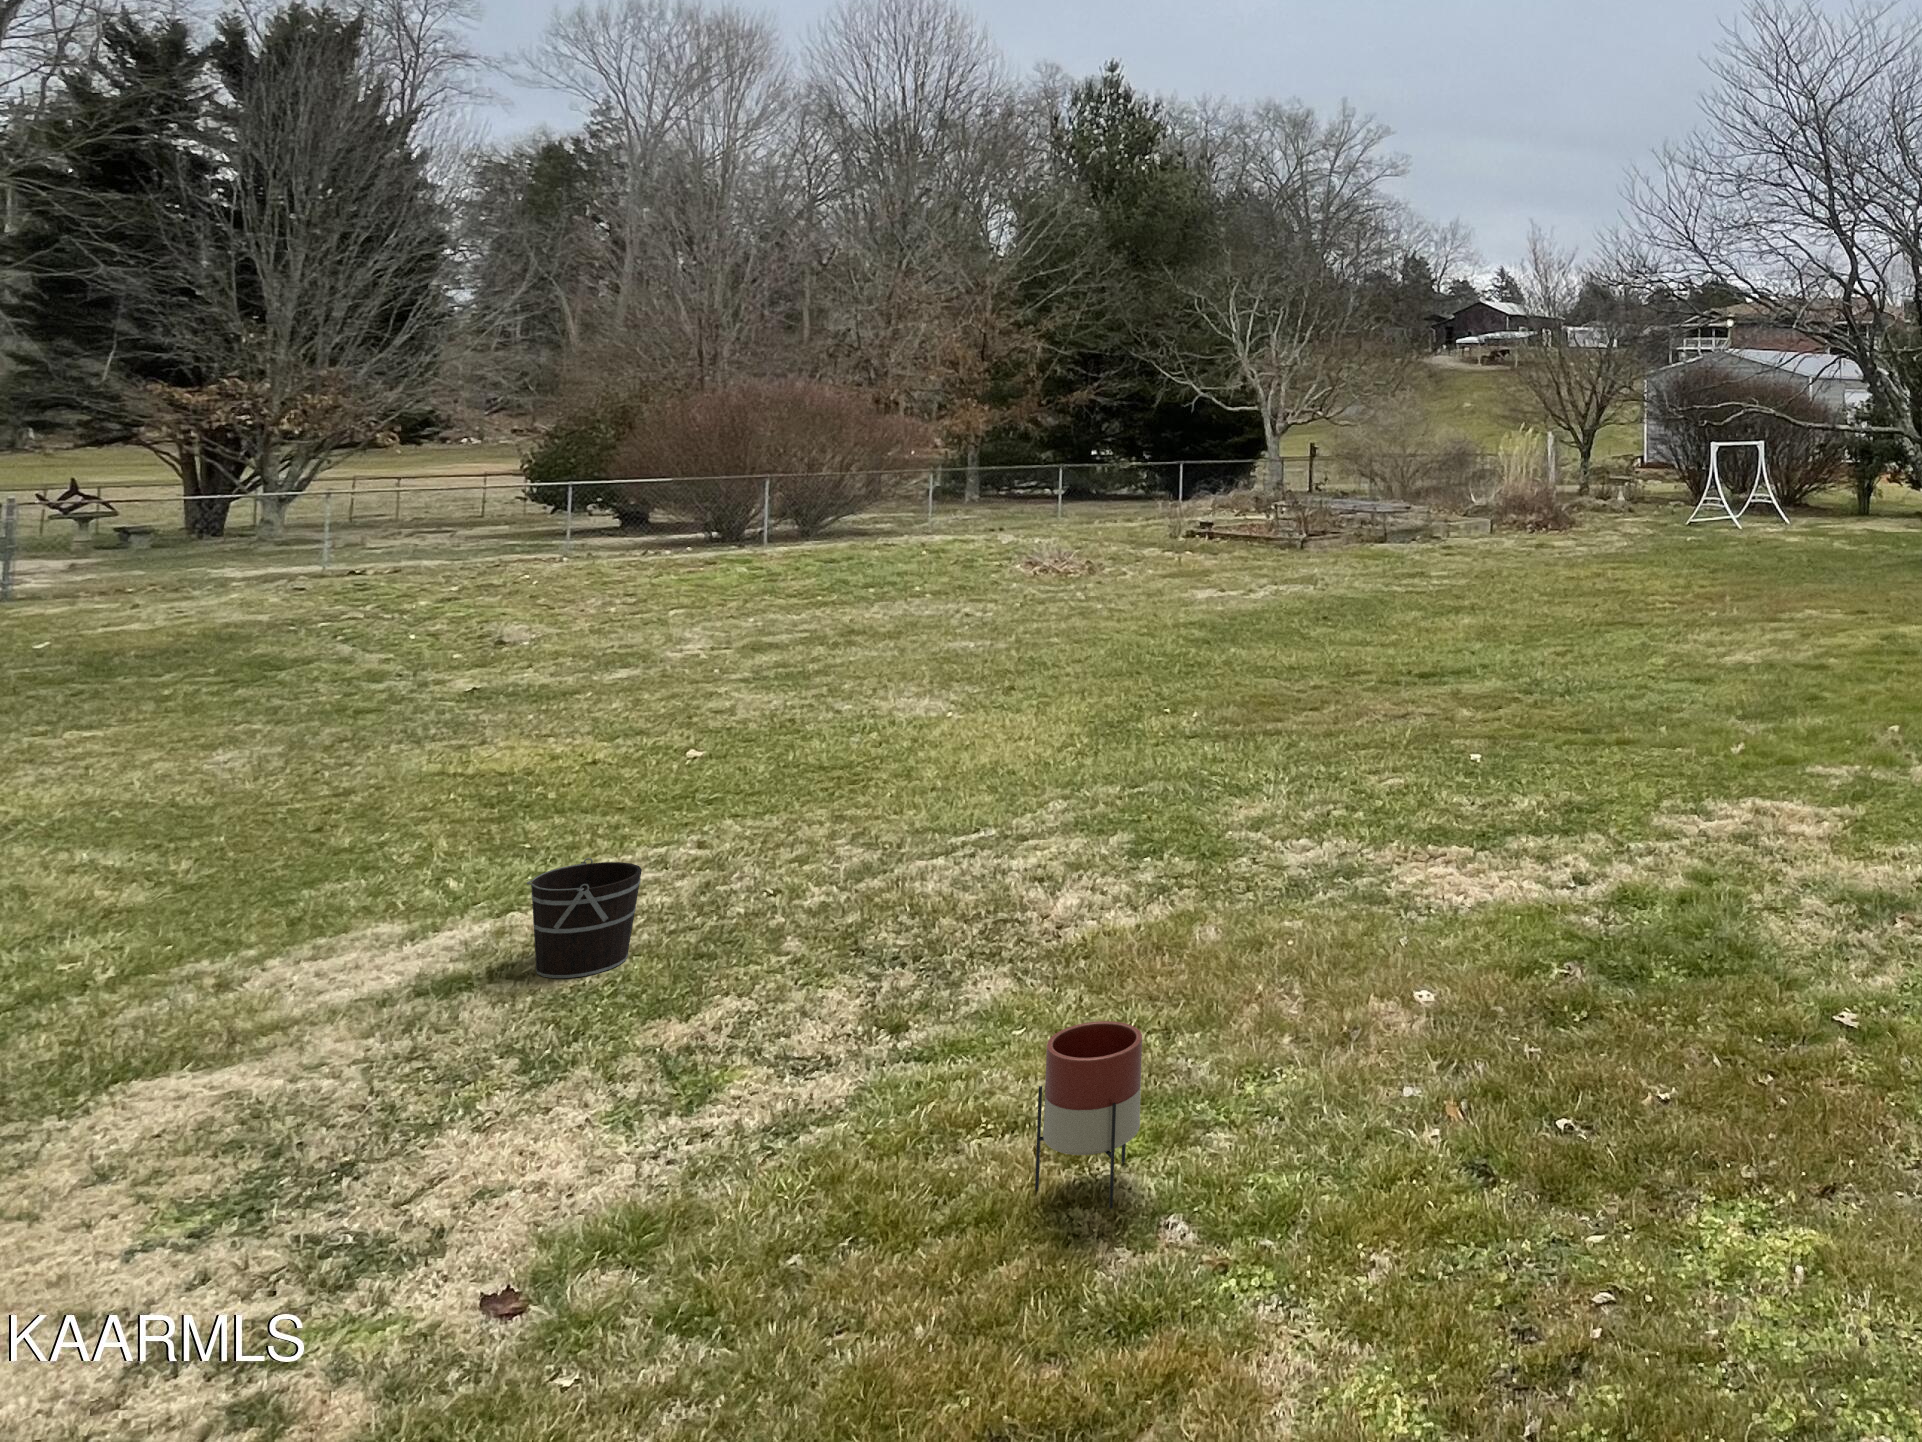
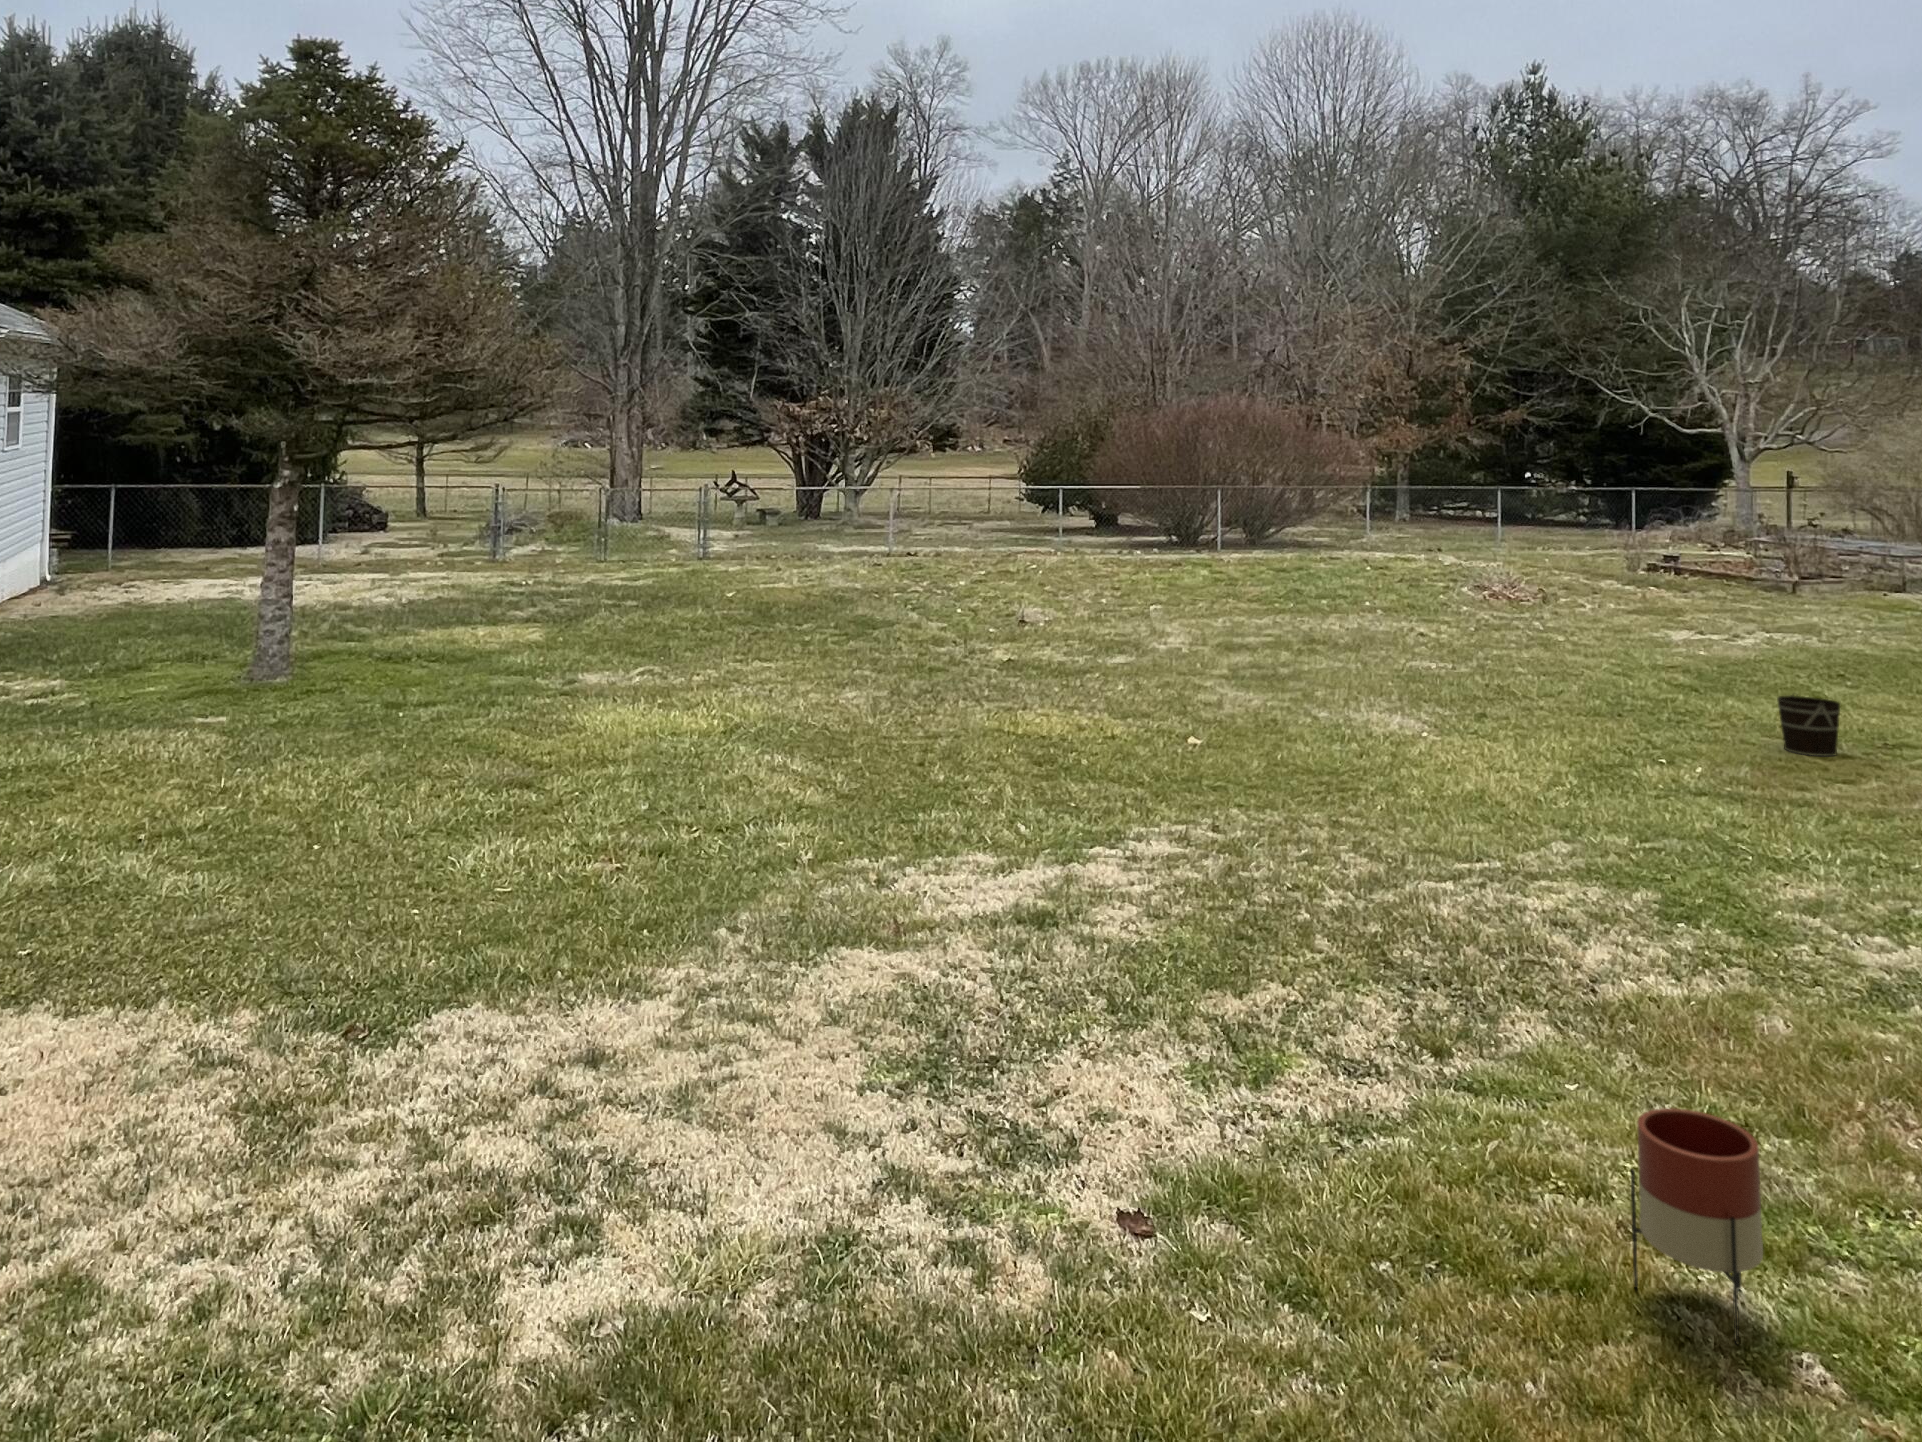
bucket: present [527,858,642,978] -> present [1777,695,1840,756]

